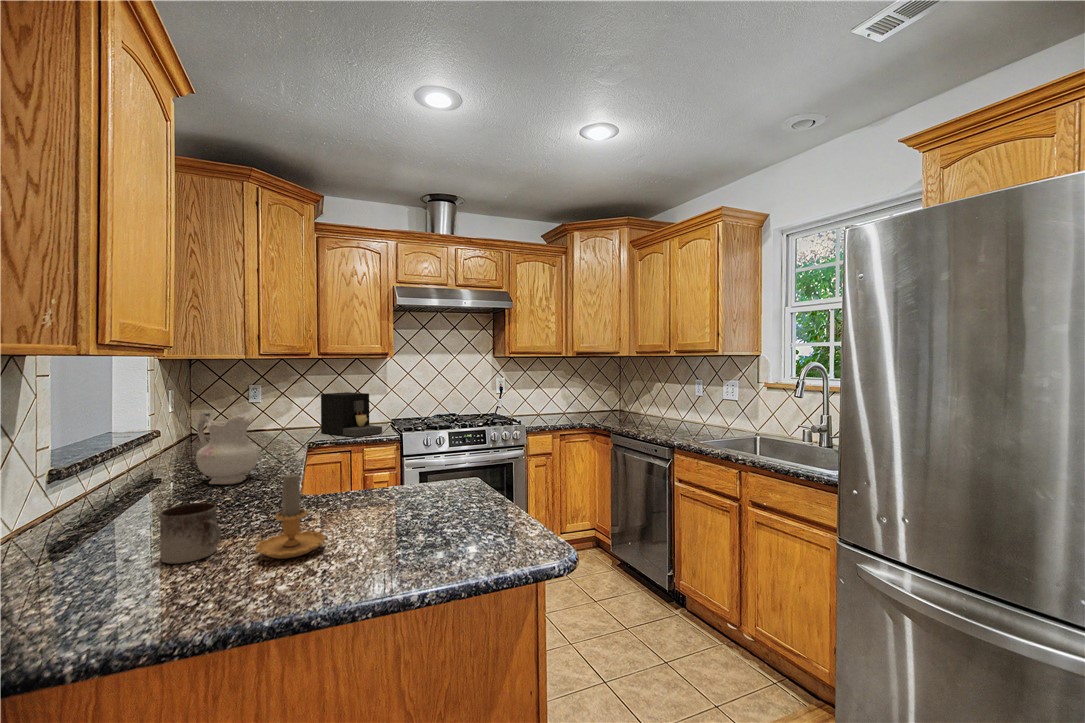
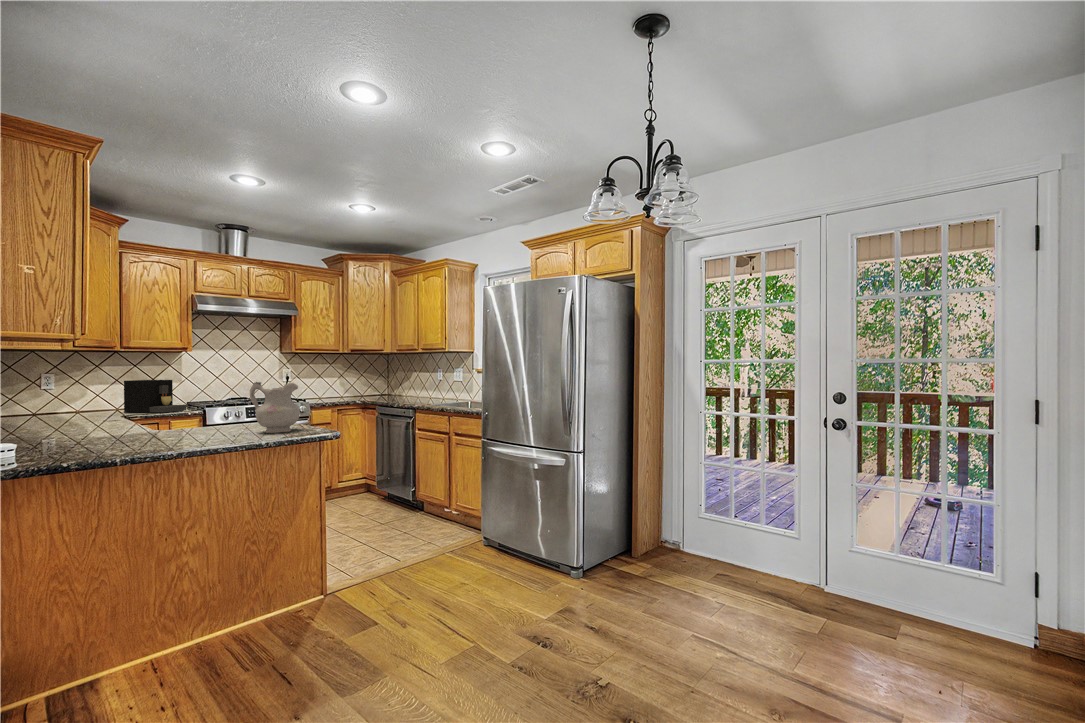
ceramic pitcher: present [196,412,259,484] -> present [250,382,300,433]
candle: present [255,474,334,559] -> none [167,401,214,443]
mug: present [160,503,221,564] -> none [106,421,145,449]

